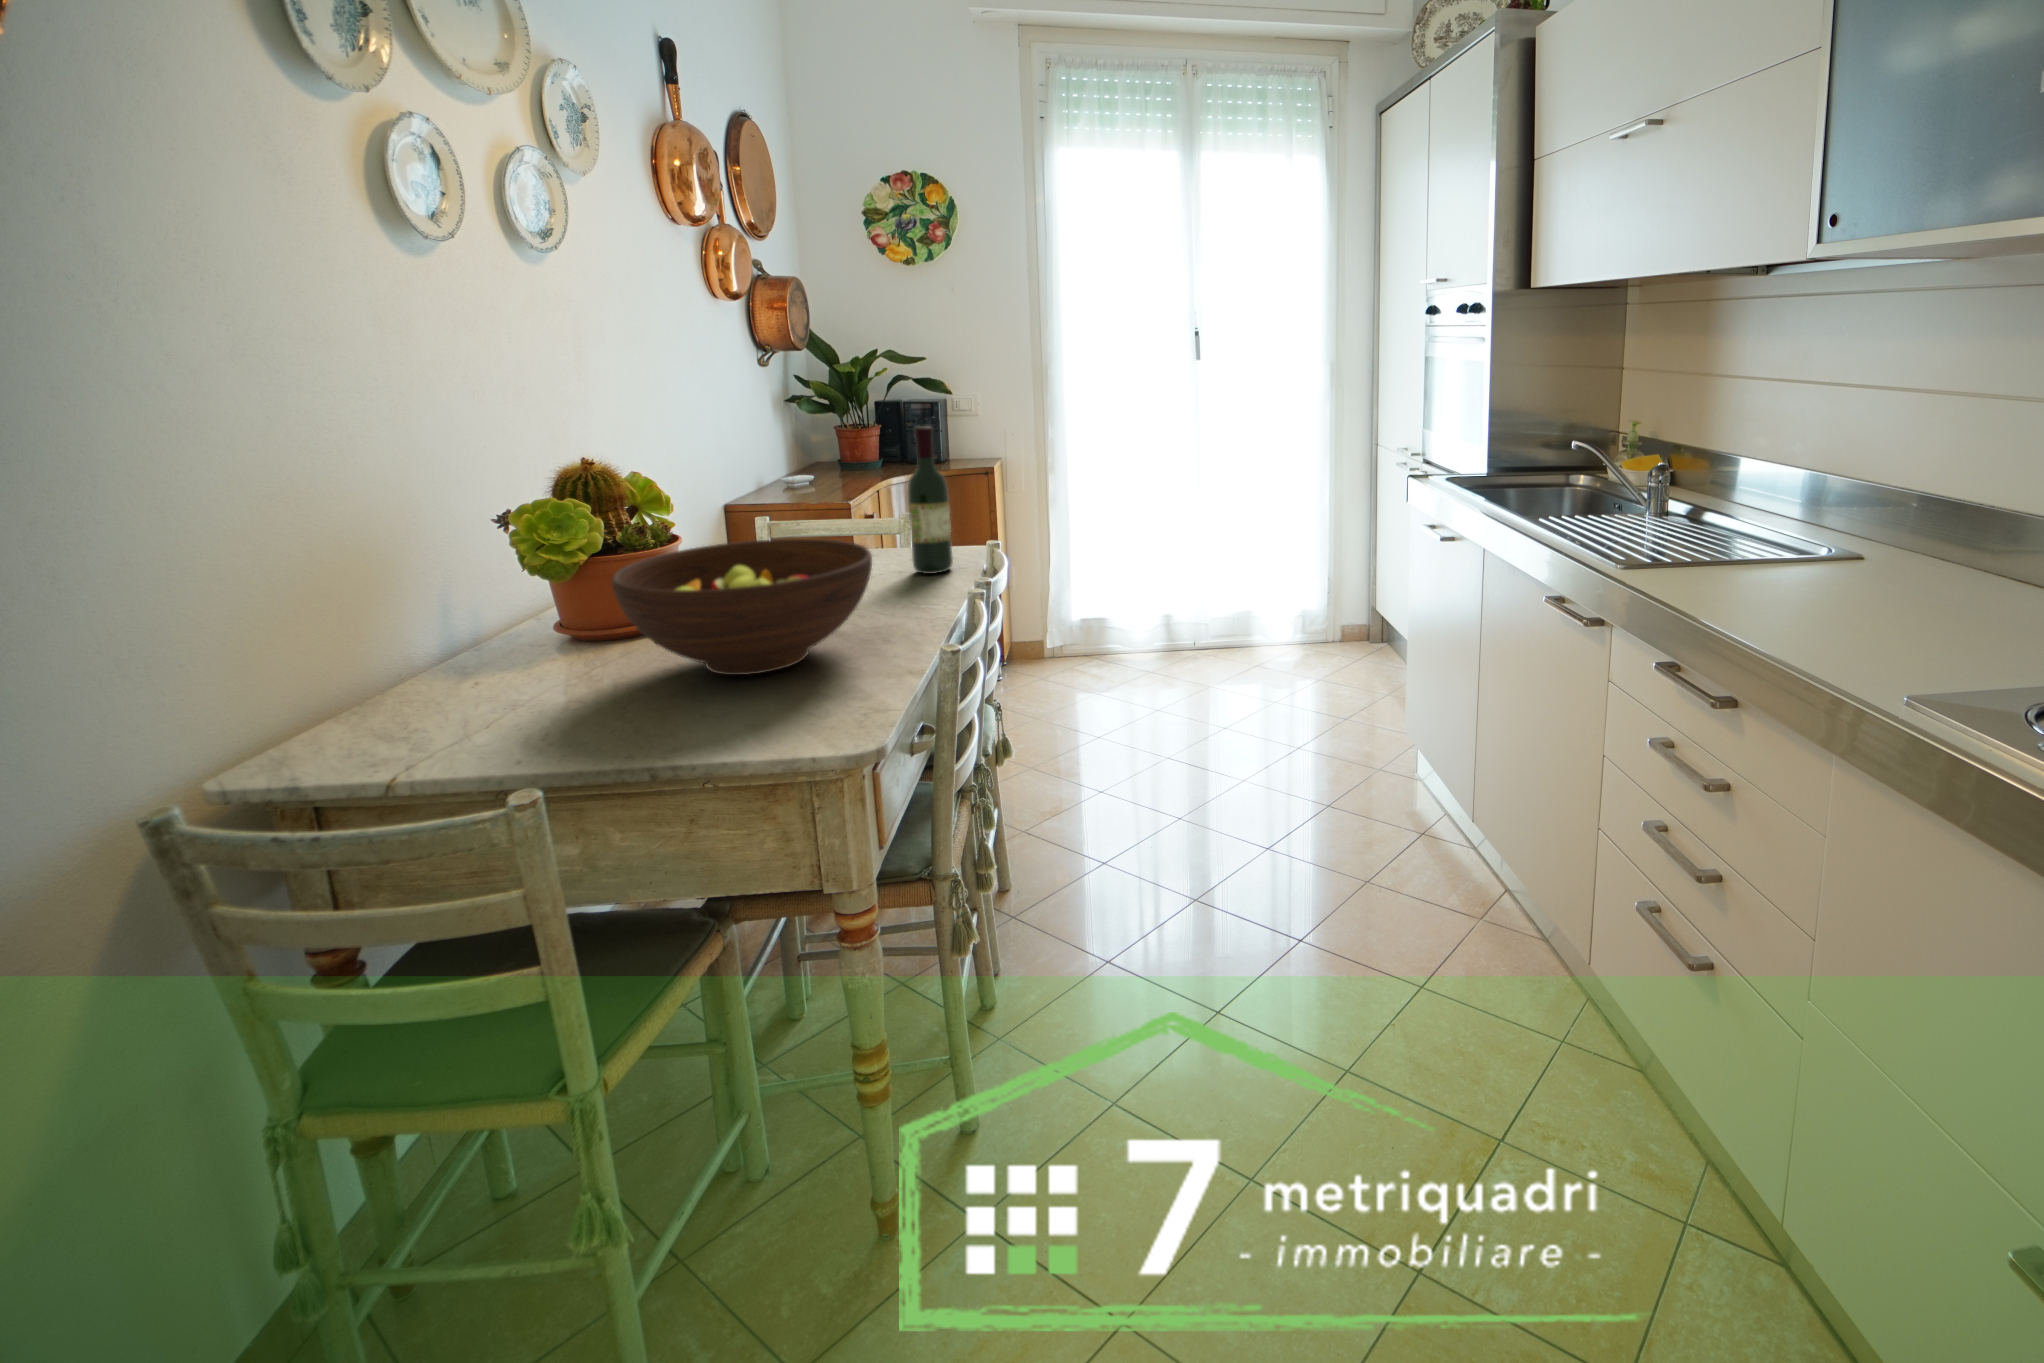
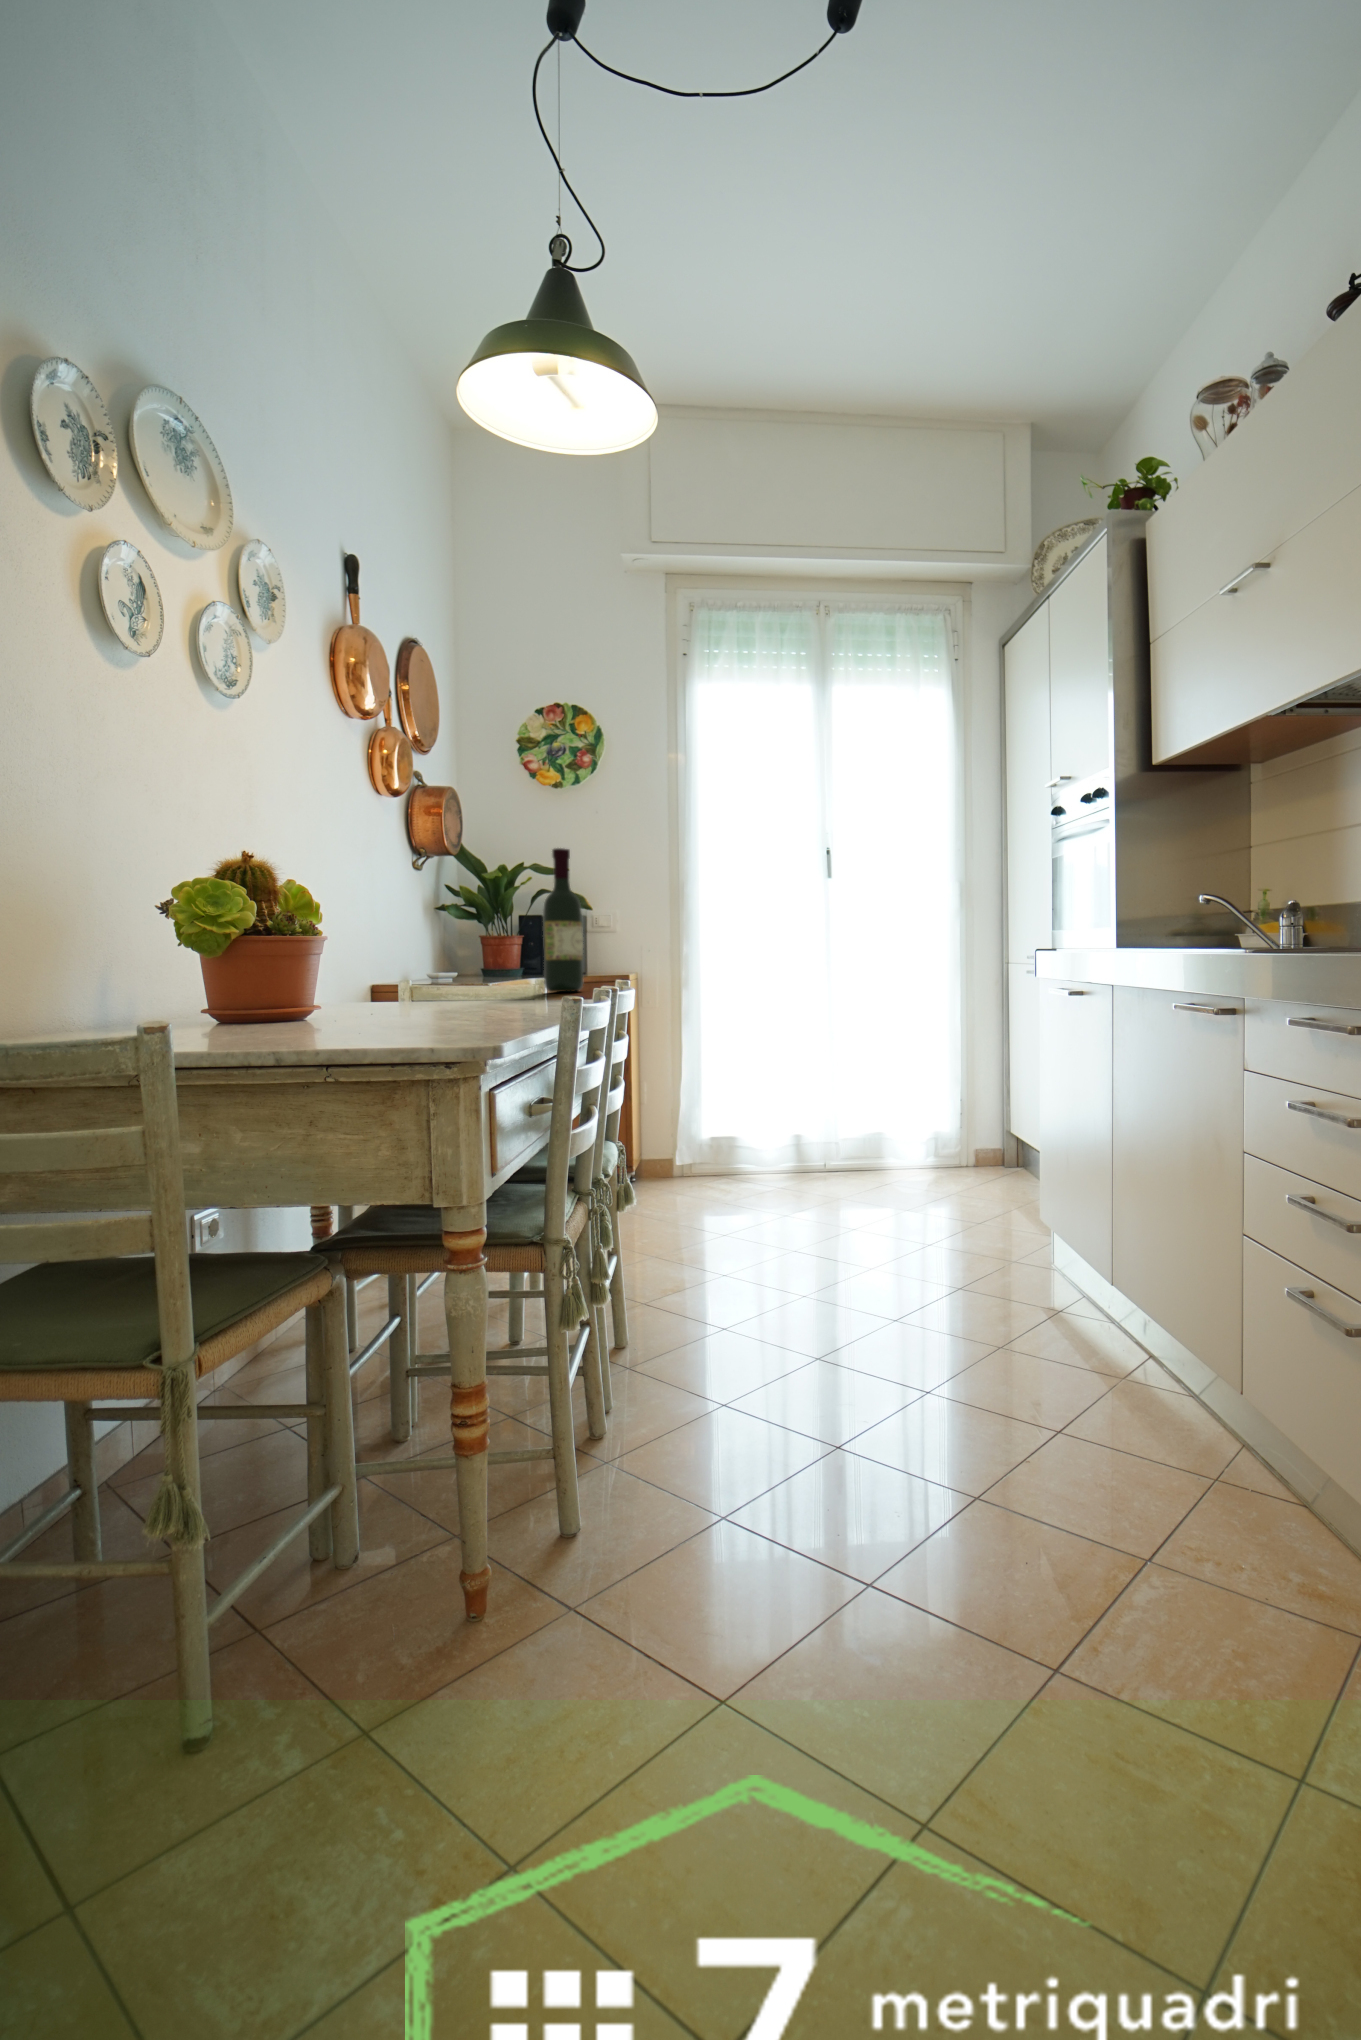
fruit bowl: present [612,539,872,675] -> none [255,911,504,1020]

